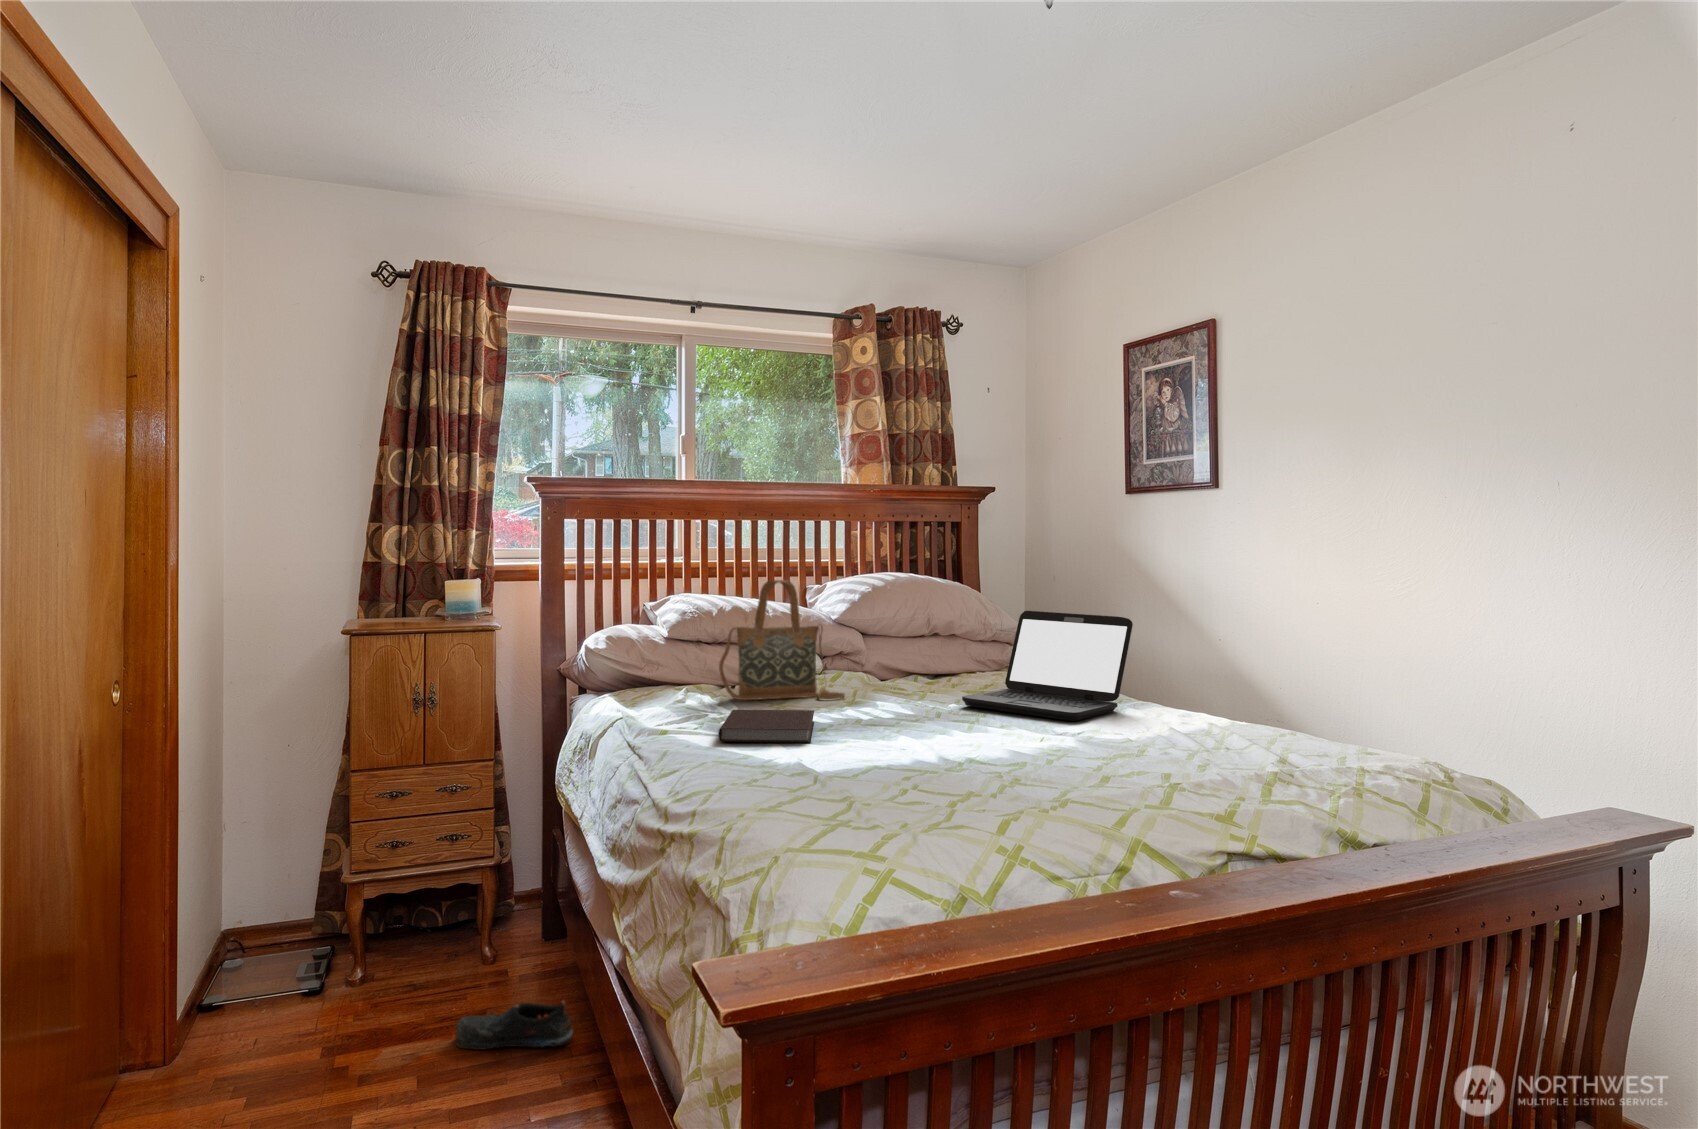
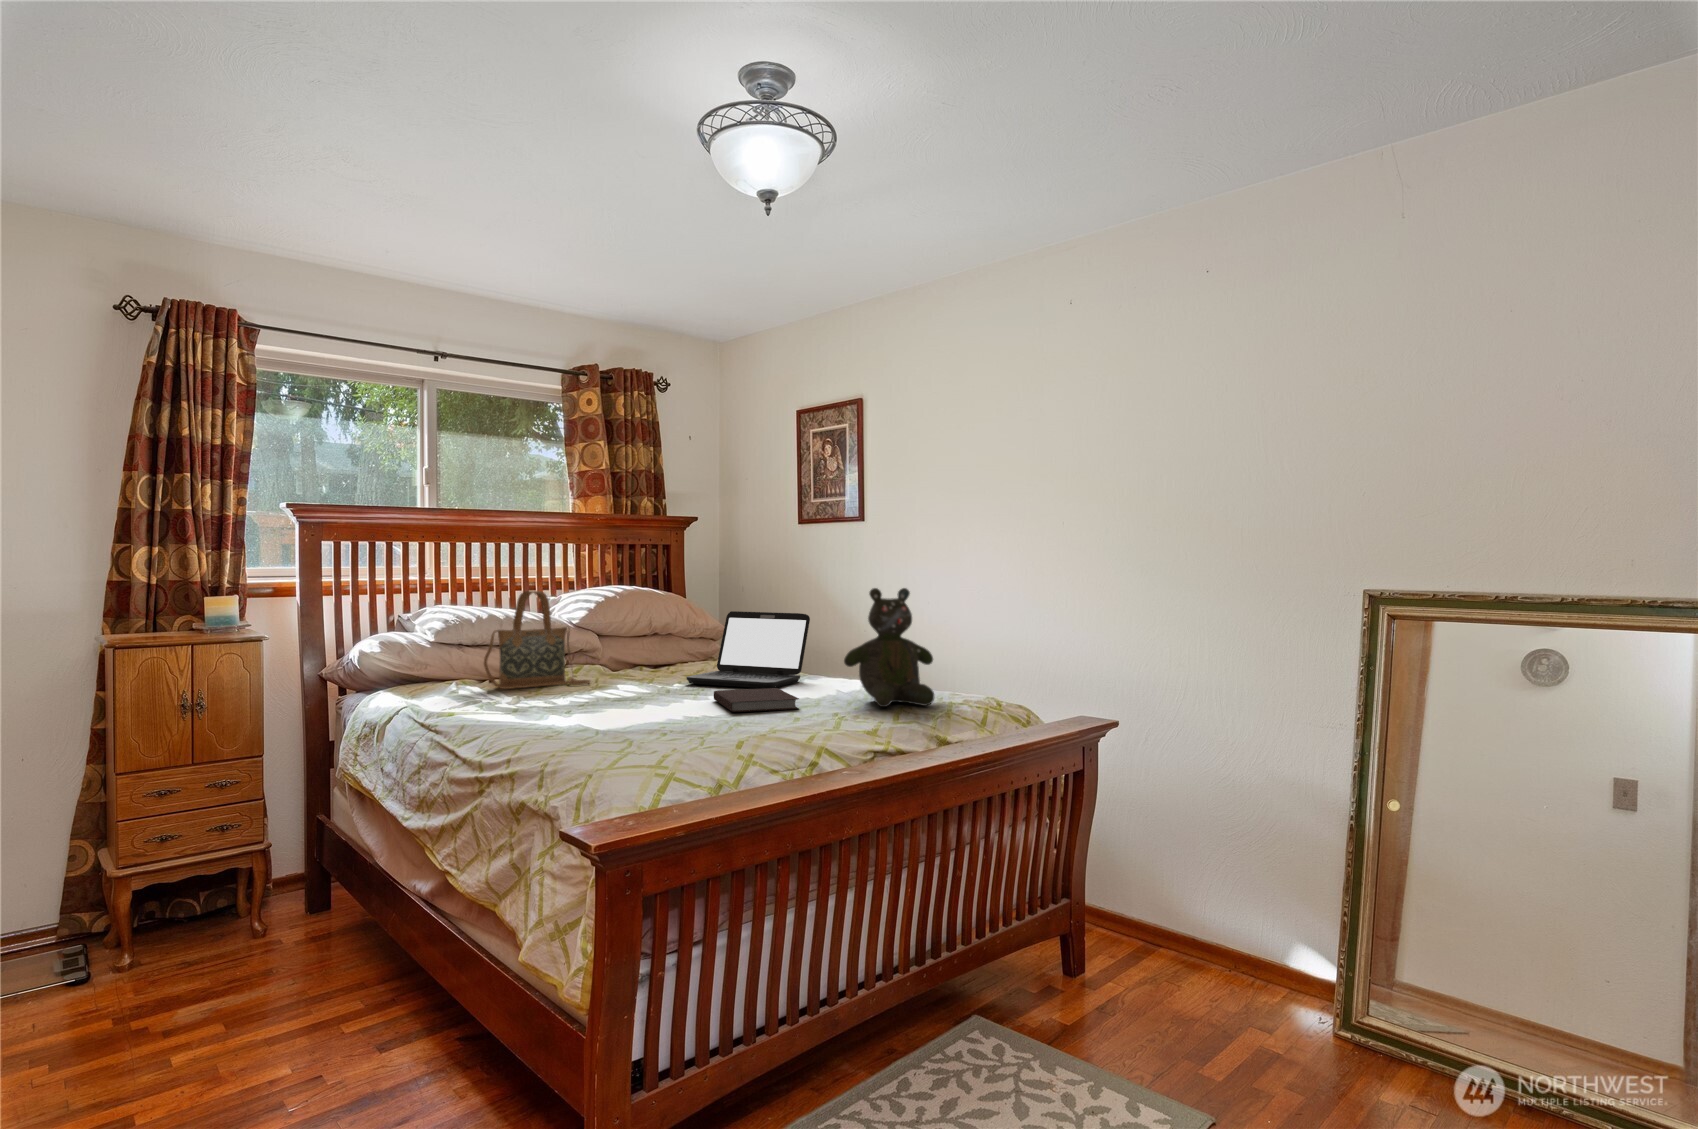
teddy bear: none [1178,586,1324,770] -> present [844,588,934,707]
notebook: present [719,709,814,743] -> present [714,688,799,712]
shoe: present [456,1001,573,1050] -> none [247,949,361,1002]

